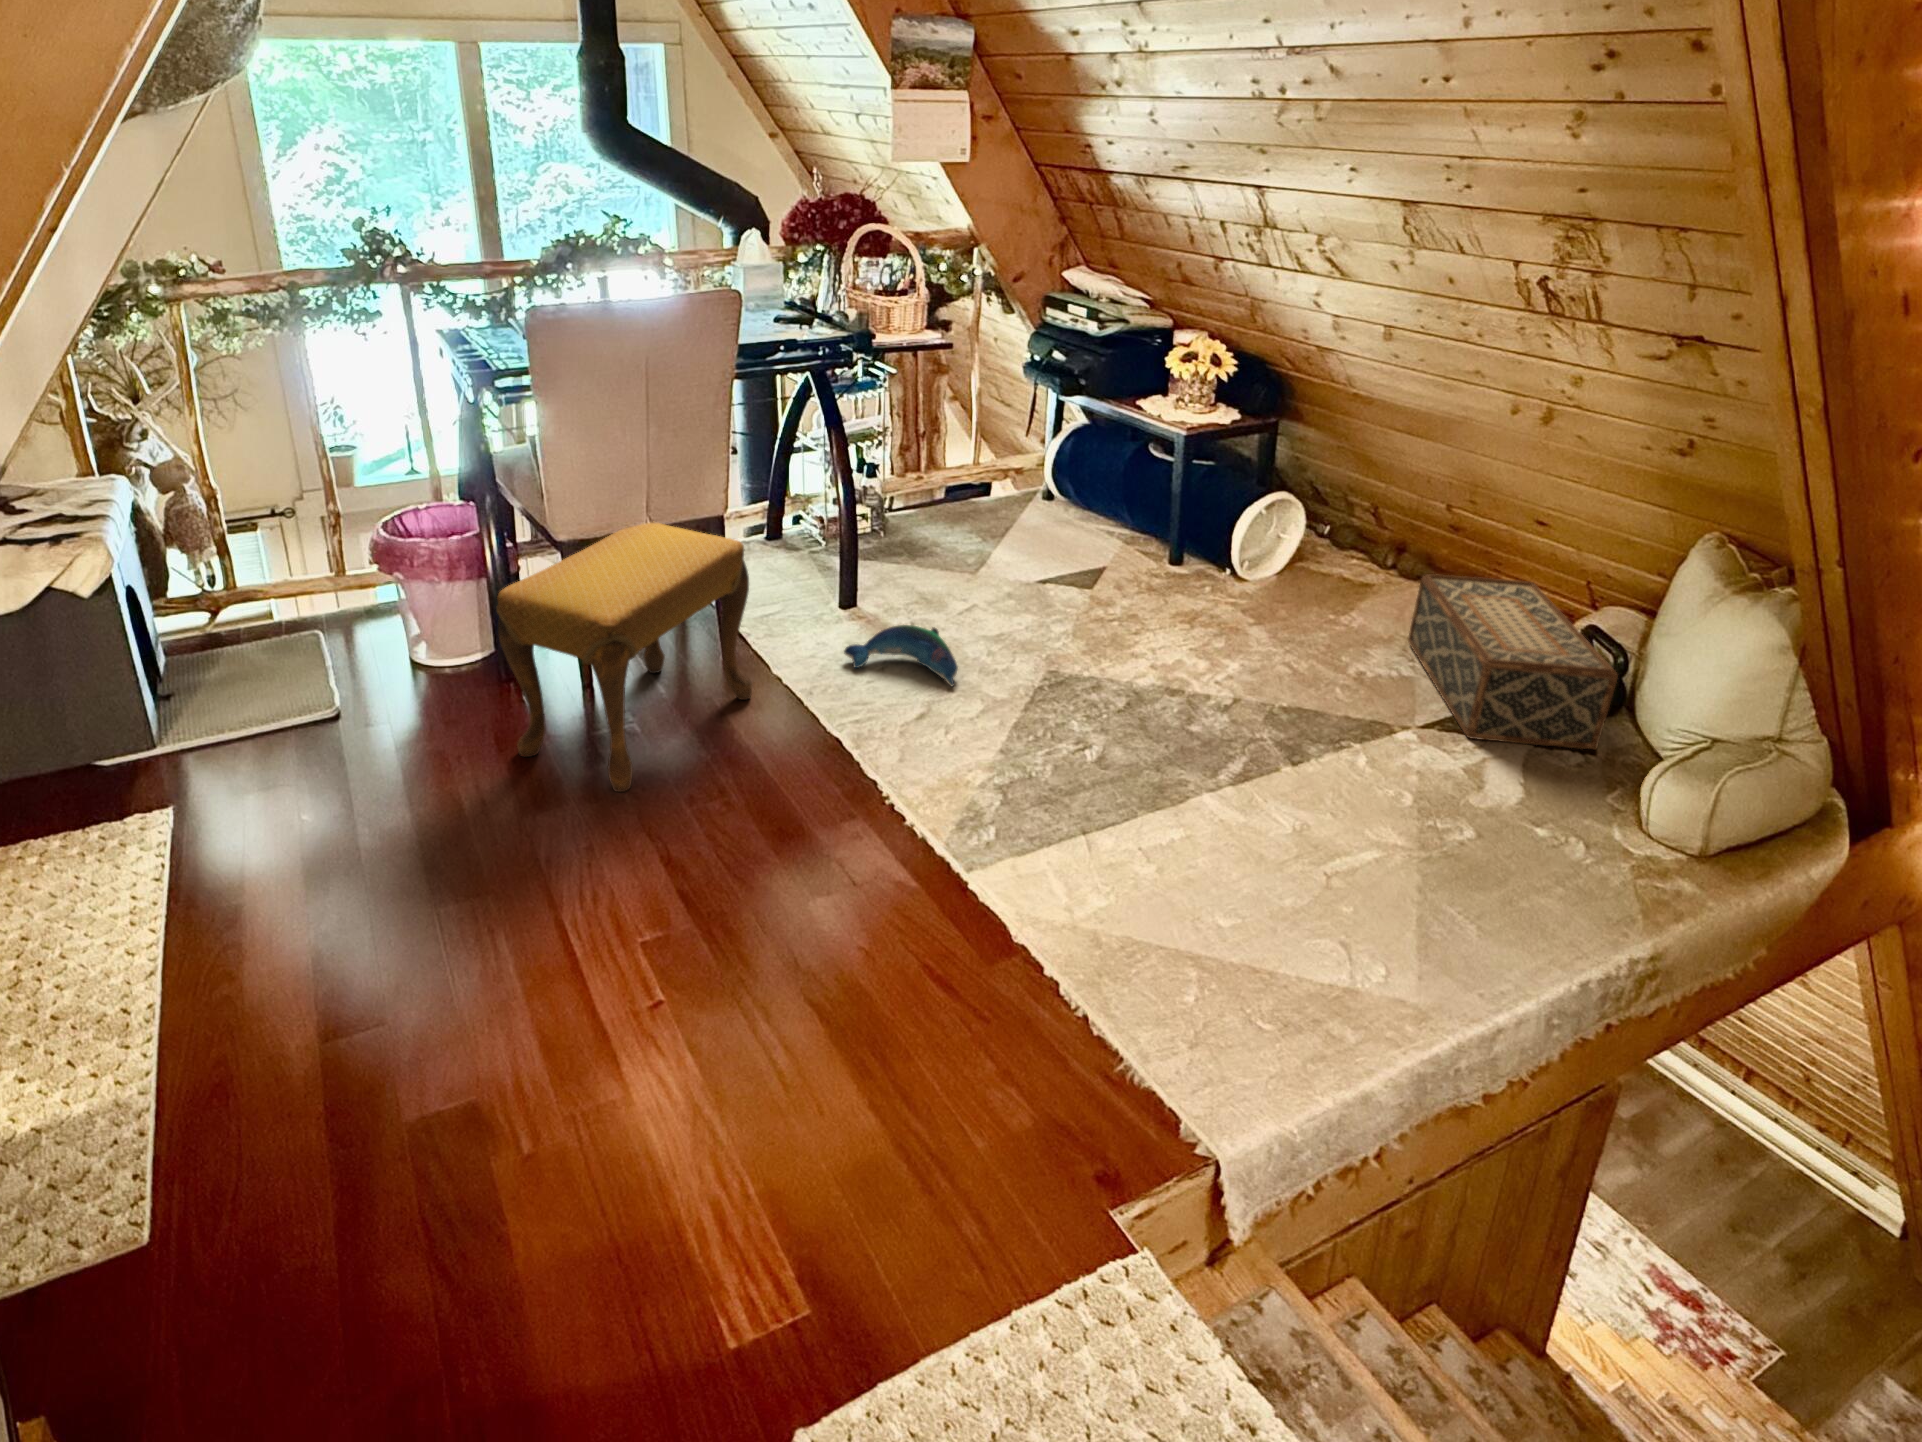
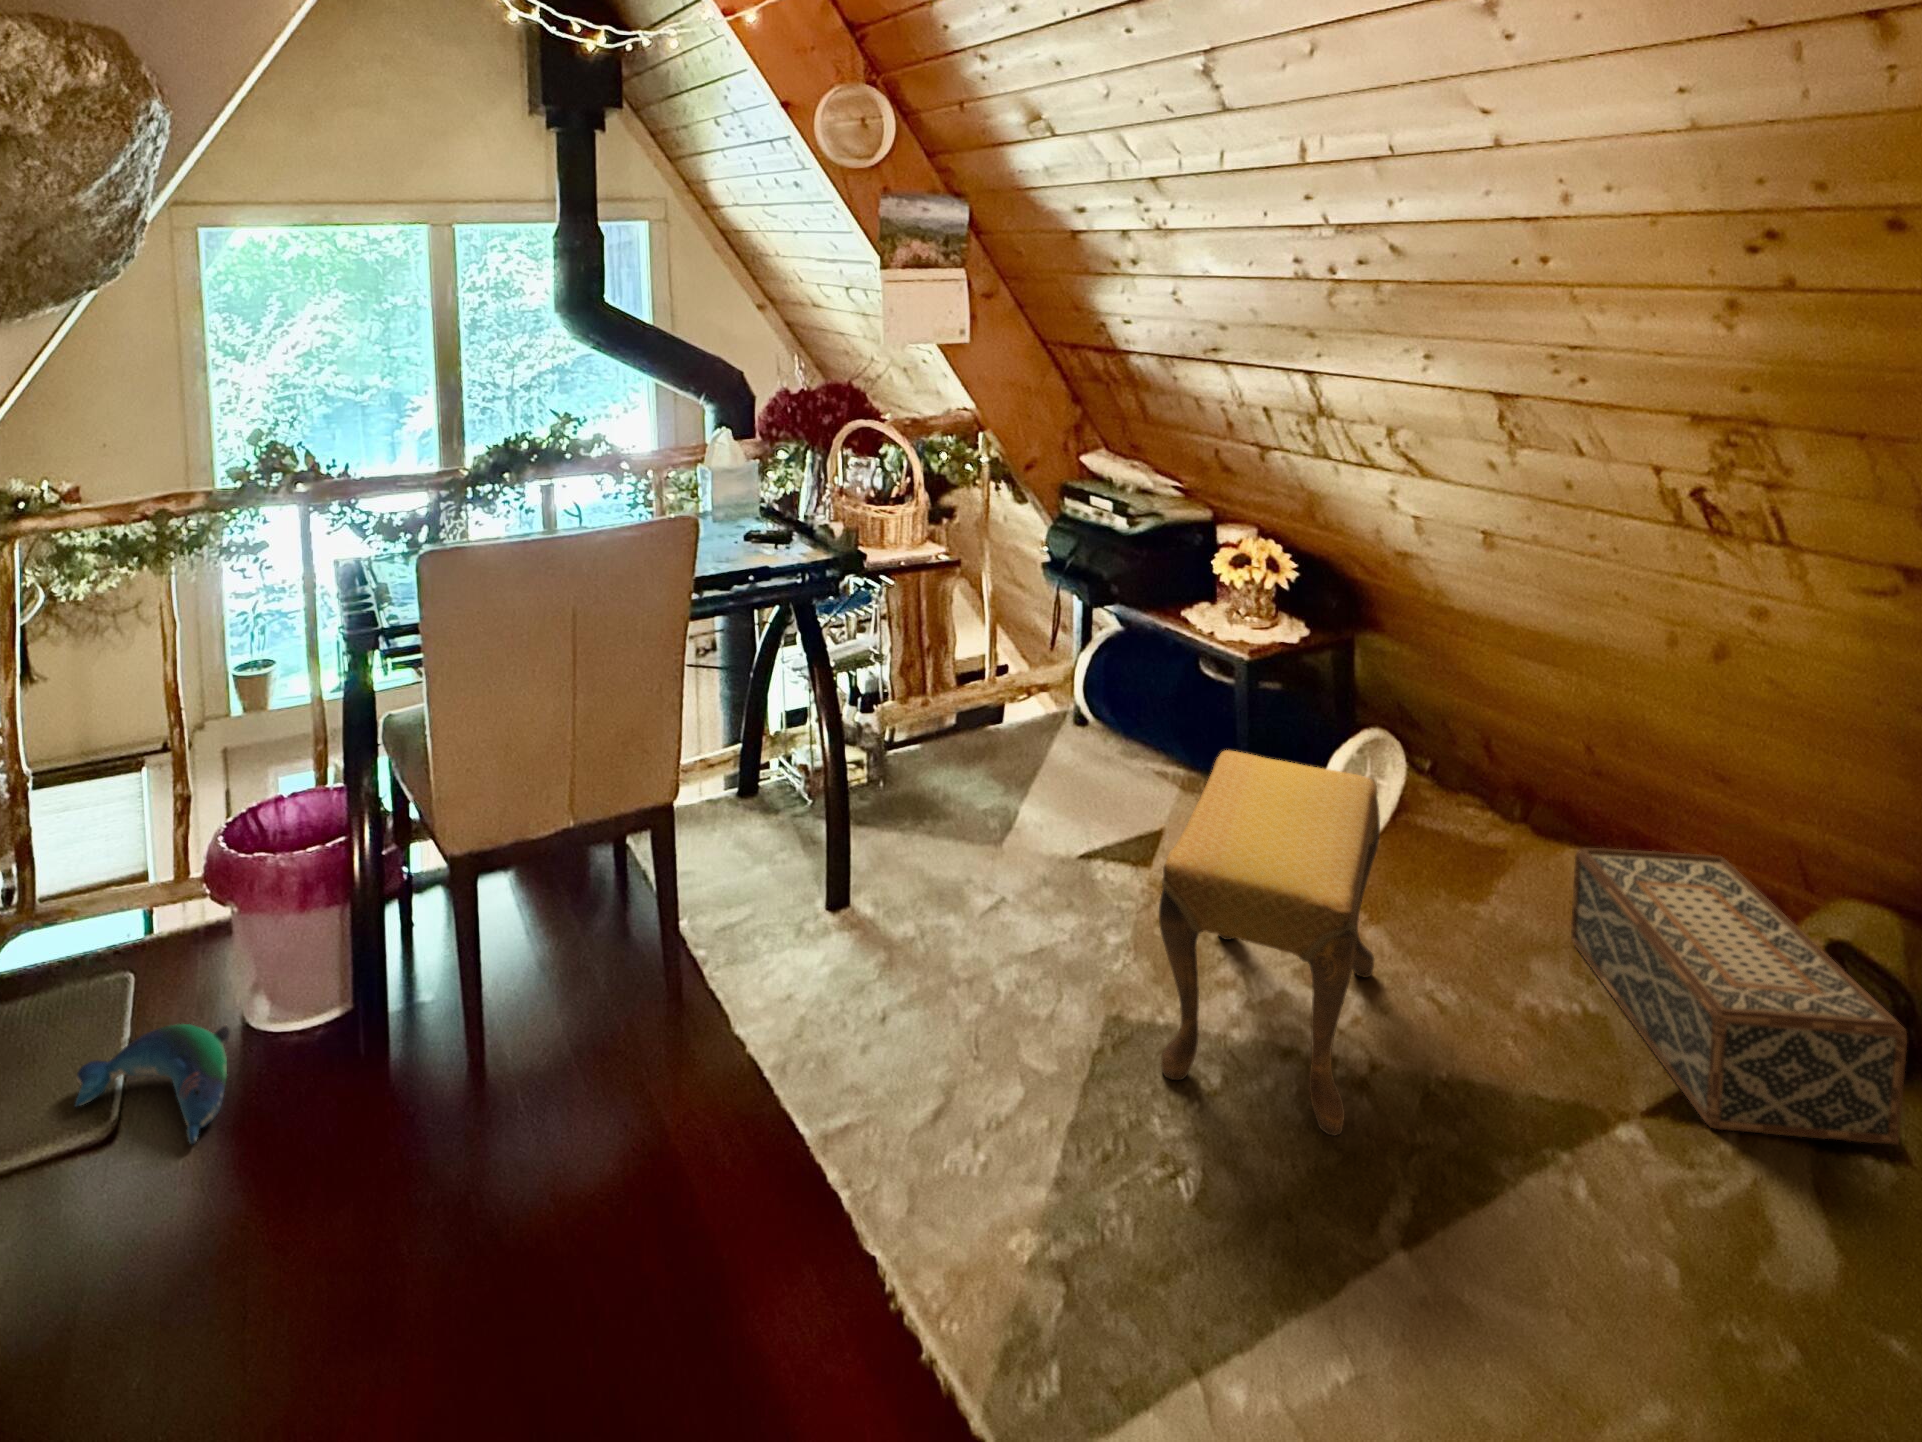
footstool: present [497,523,752,792] -> present [1159,750,1380,1136]
plush toy: present [844,625,958,686] -> present [75,1024,230,1144]

